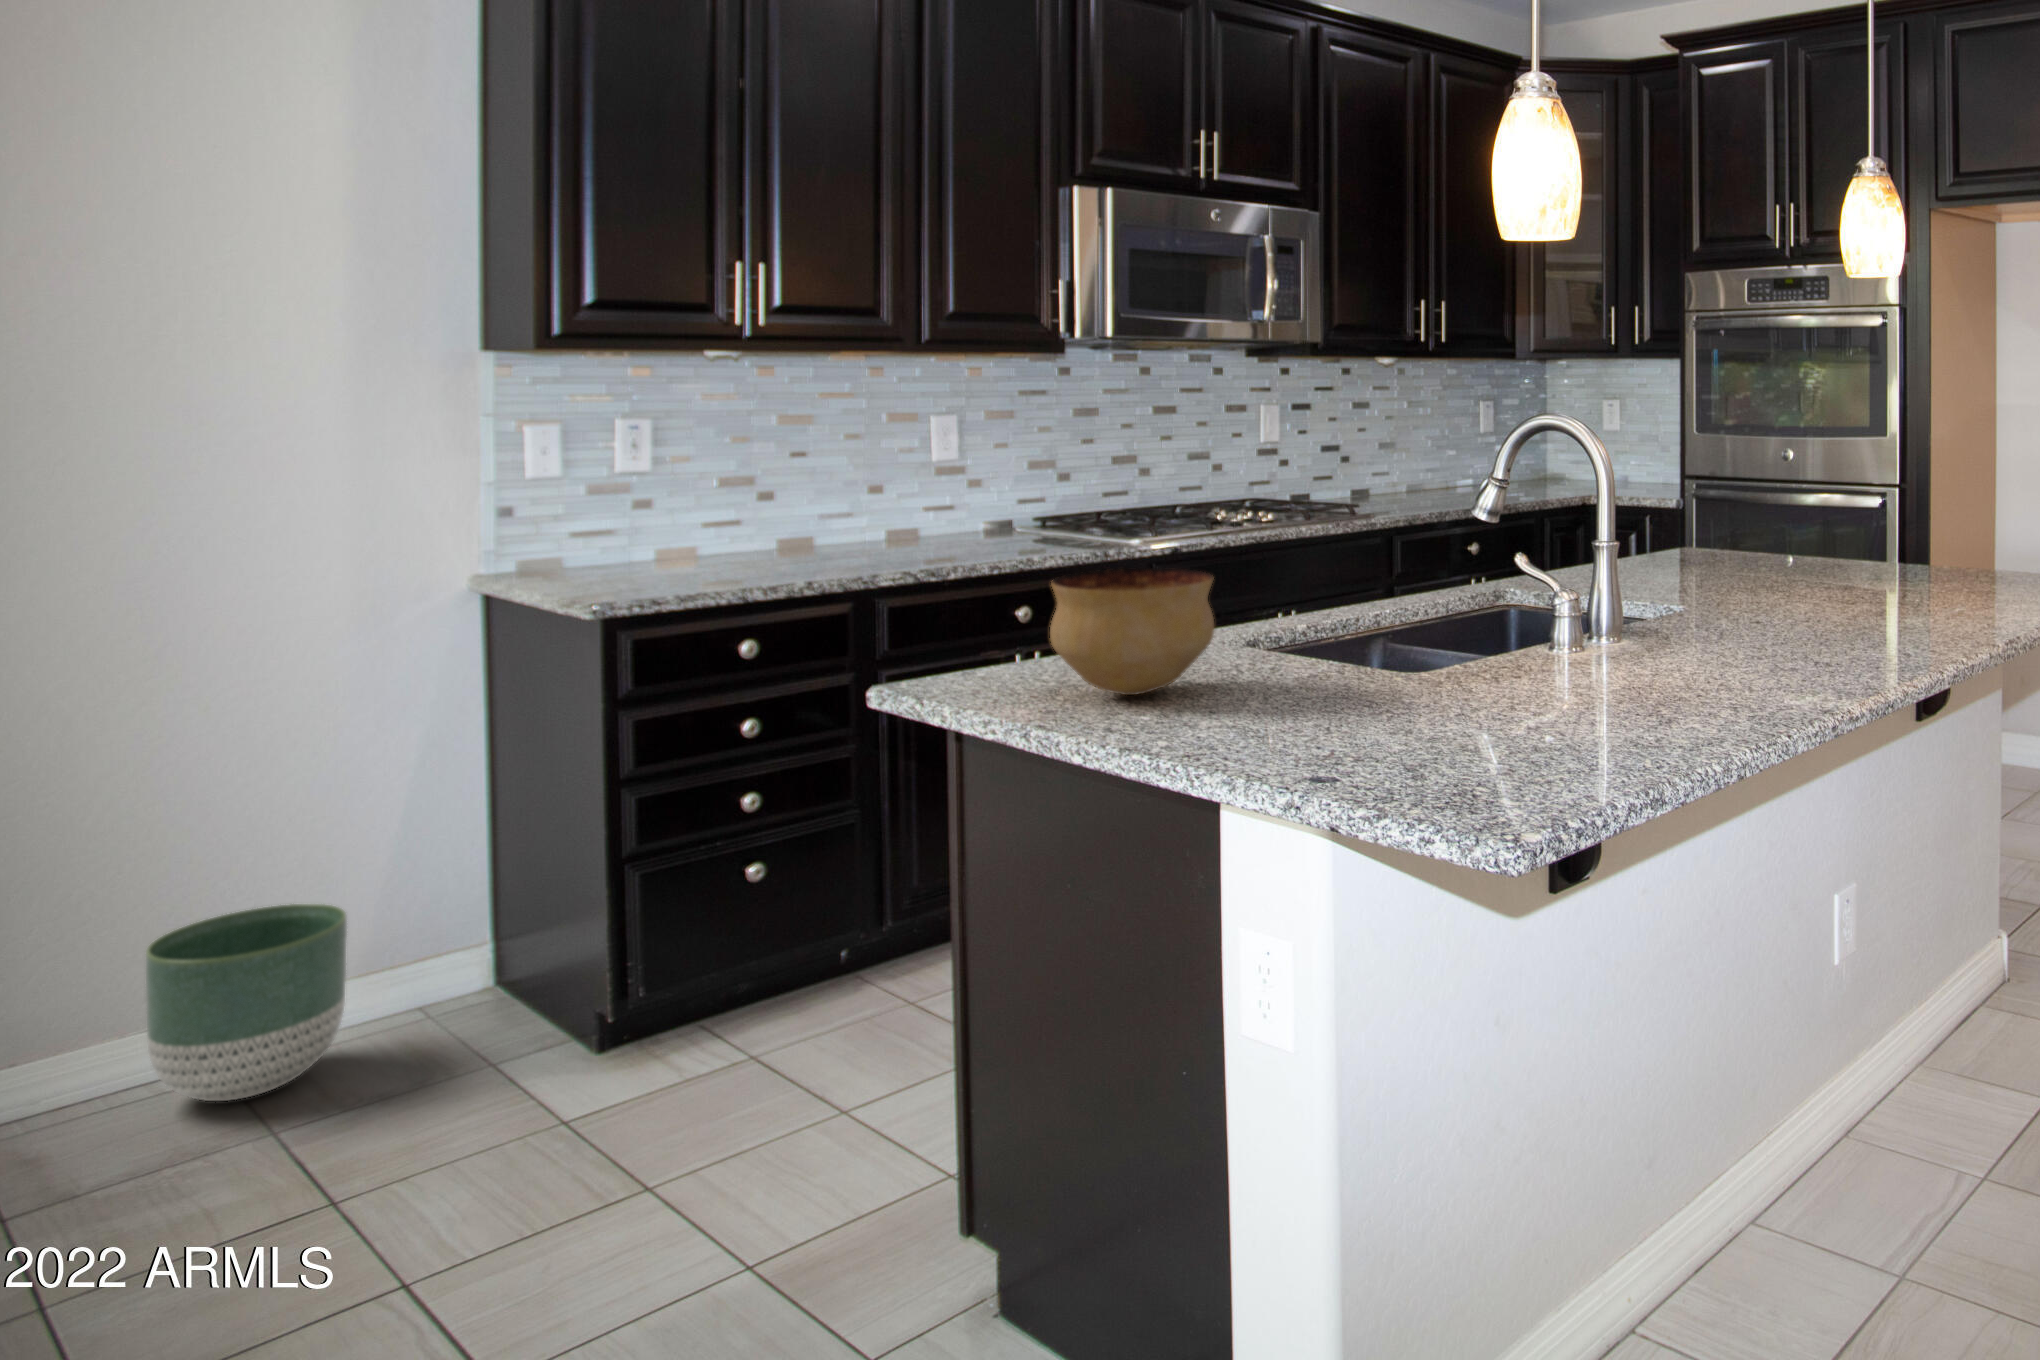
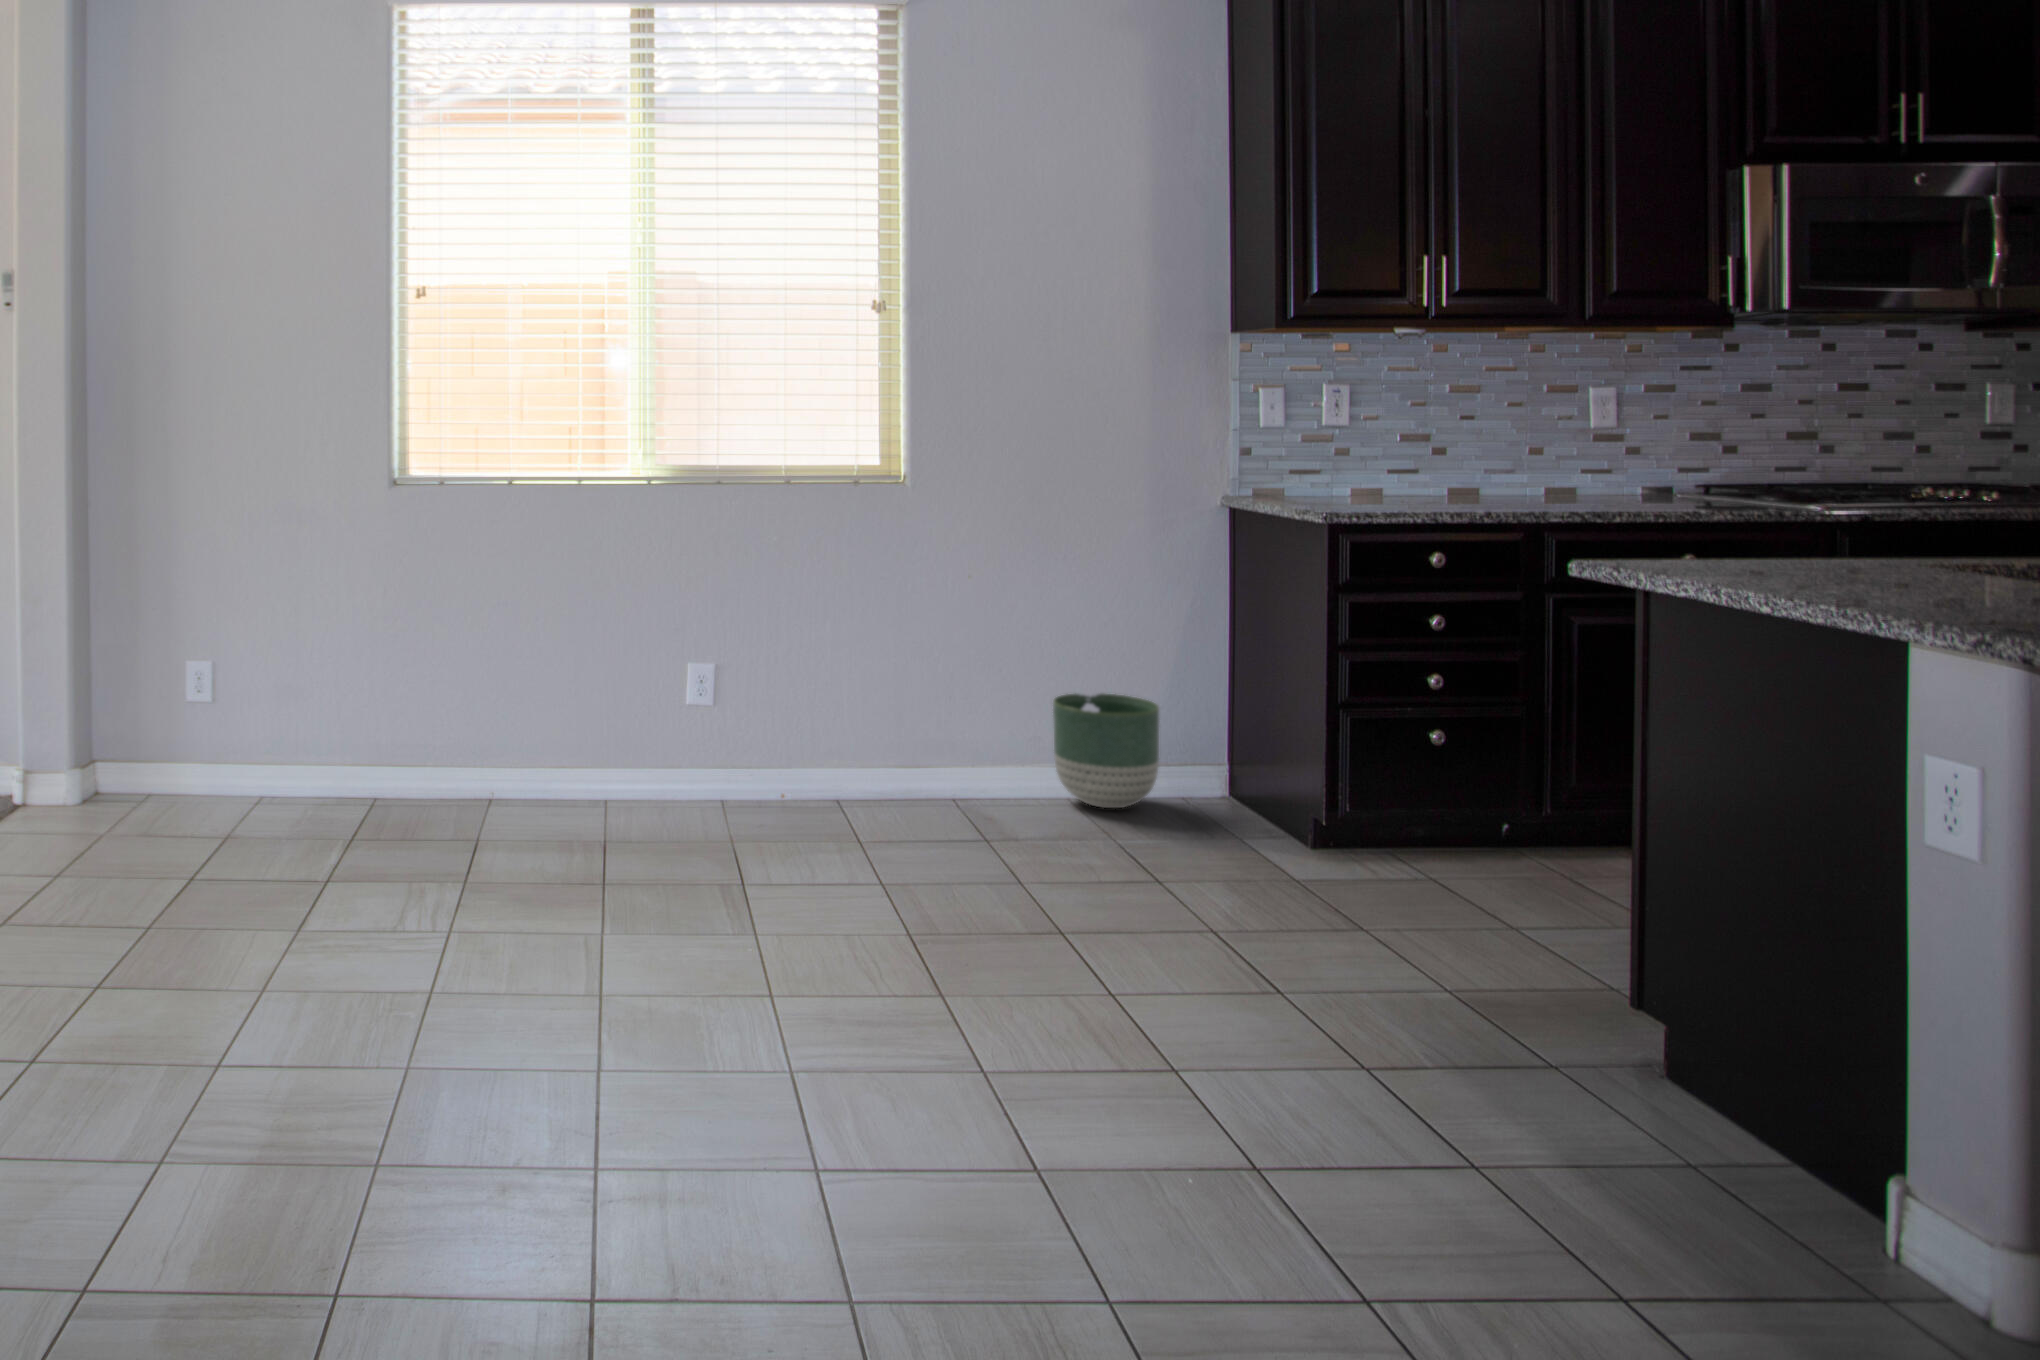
bowl: present [1050,568,1214,695] -> none [1739,484,1908,583]

